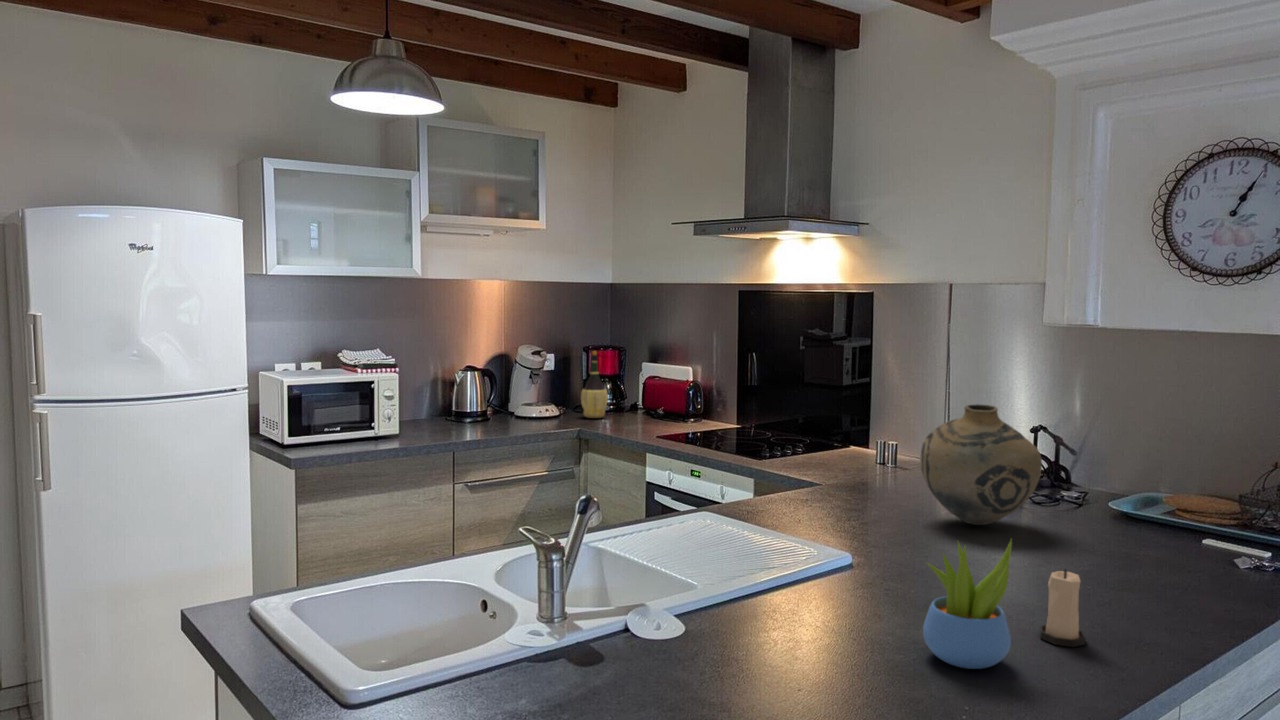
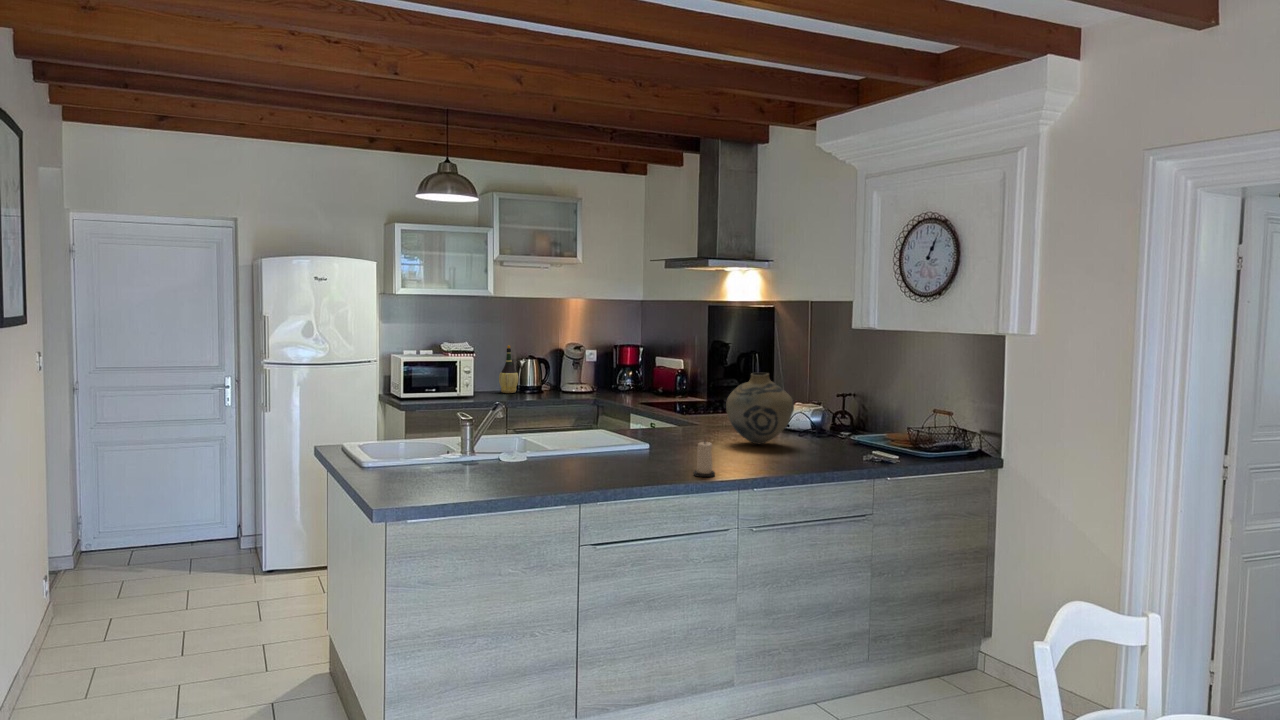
wine bottle: present [581,351,608,418] -> present [499,345,518,393]
succulent plant: present [923,540,1012,669] -> none [622,418,661,478]

